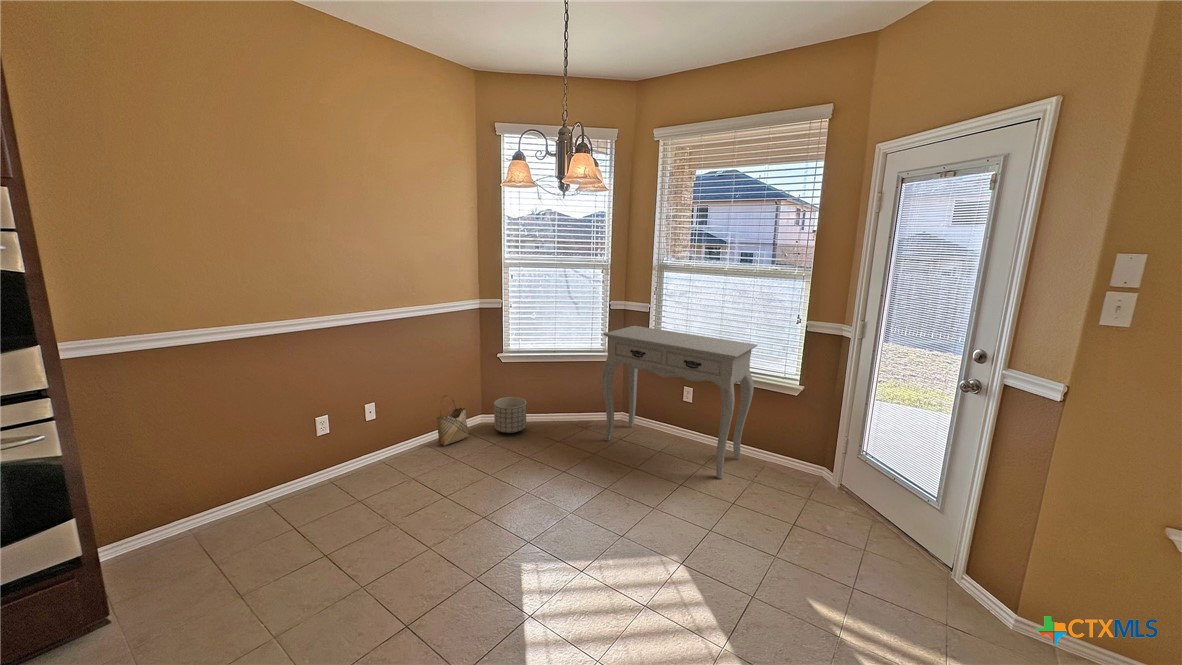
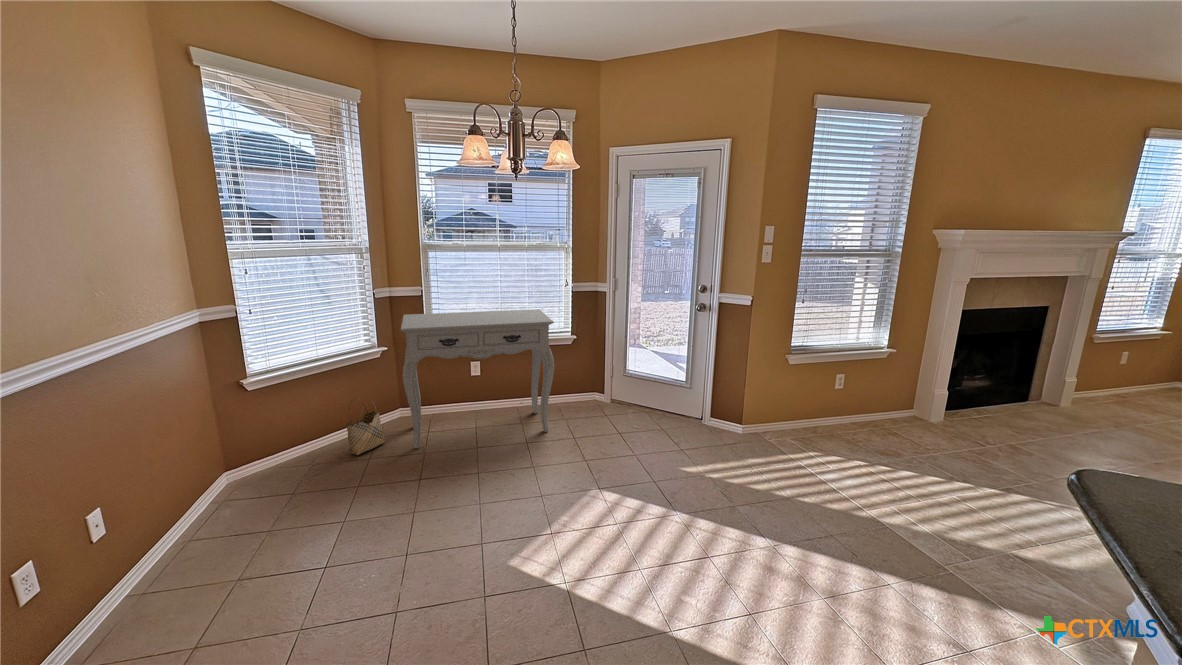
woven basket: present [437,395,469,446] -> present [346,399,385,455]
planter: present [494,397,526,433] -> none [249,445,308,501]

